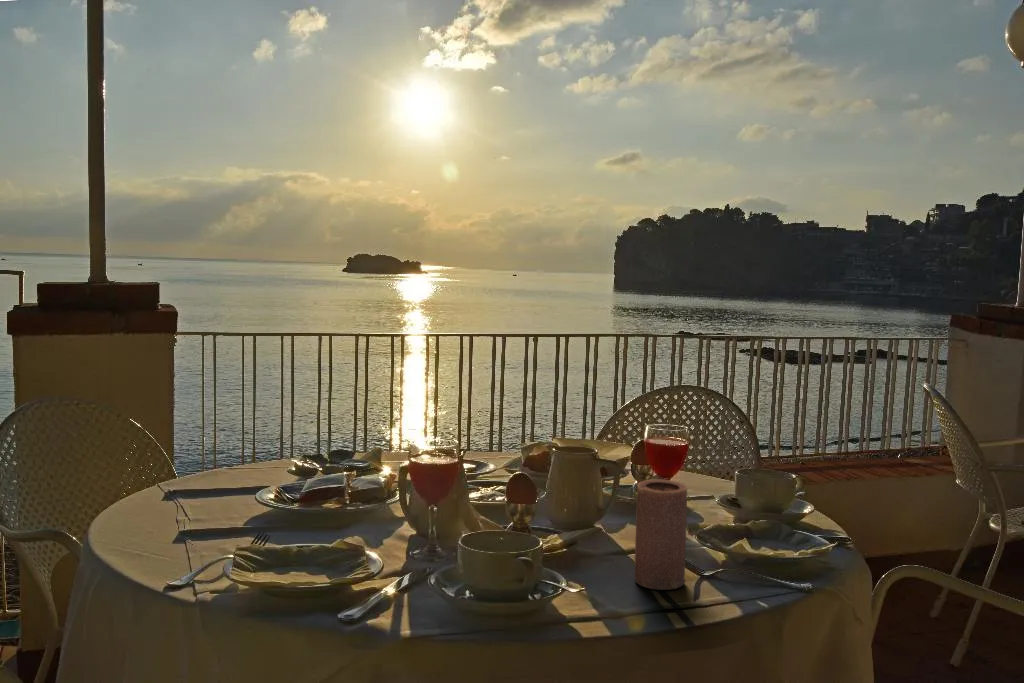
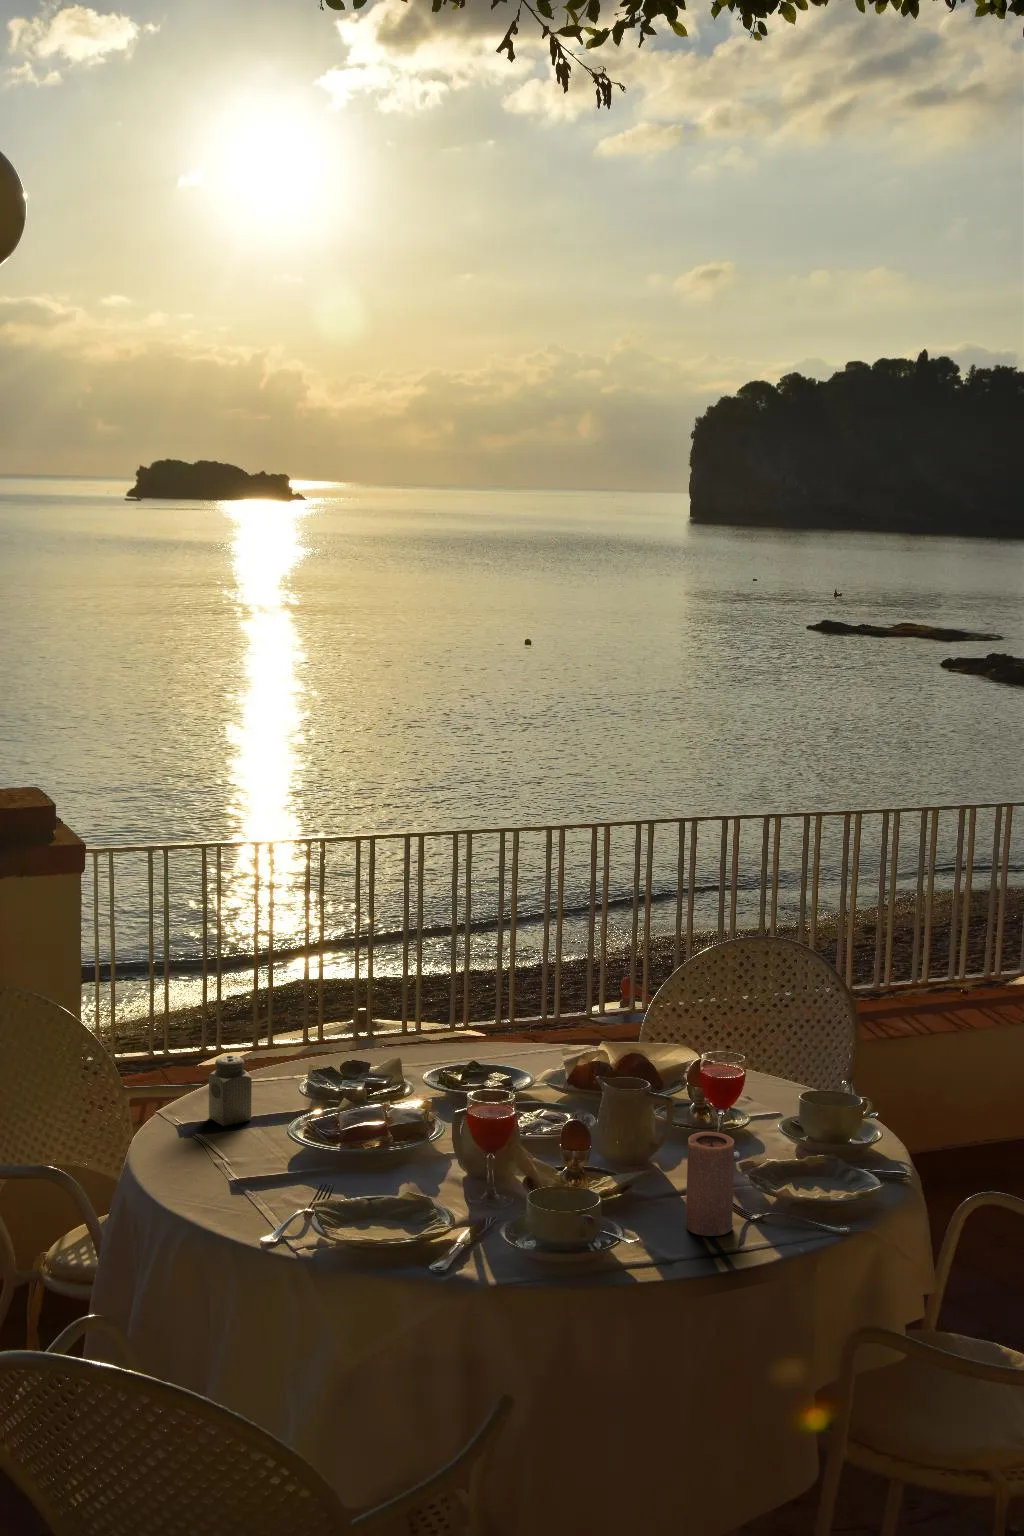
salt shaker: none [199,431,237,493] -> present [209,1056,252,1126]

